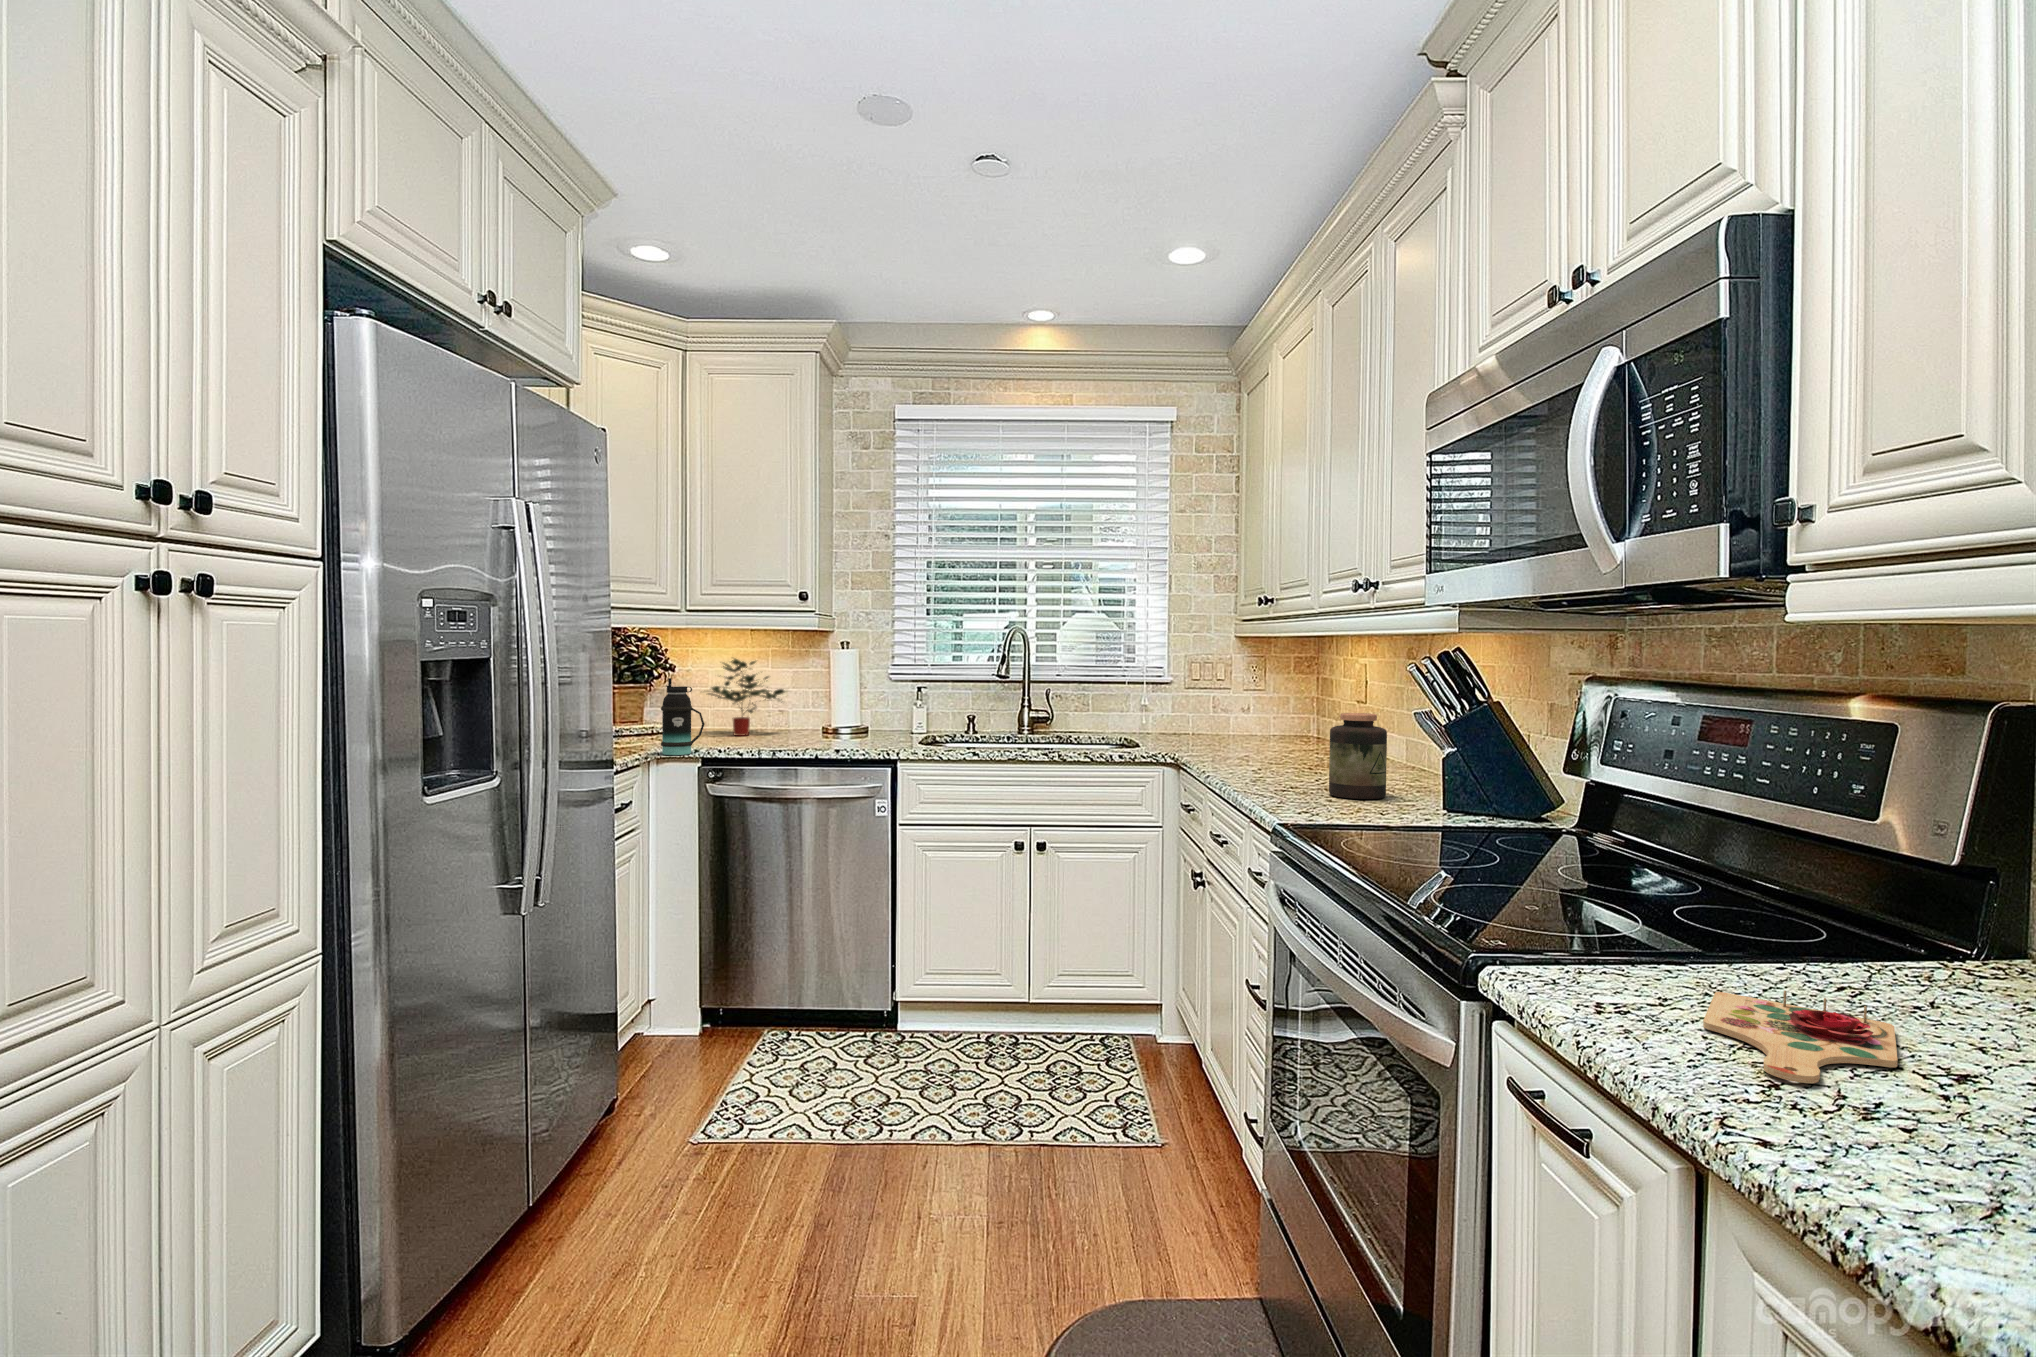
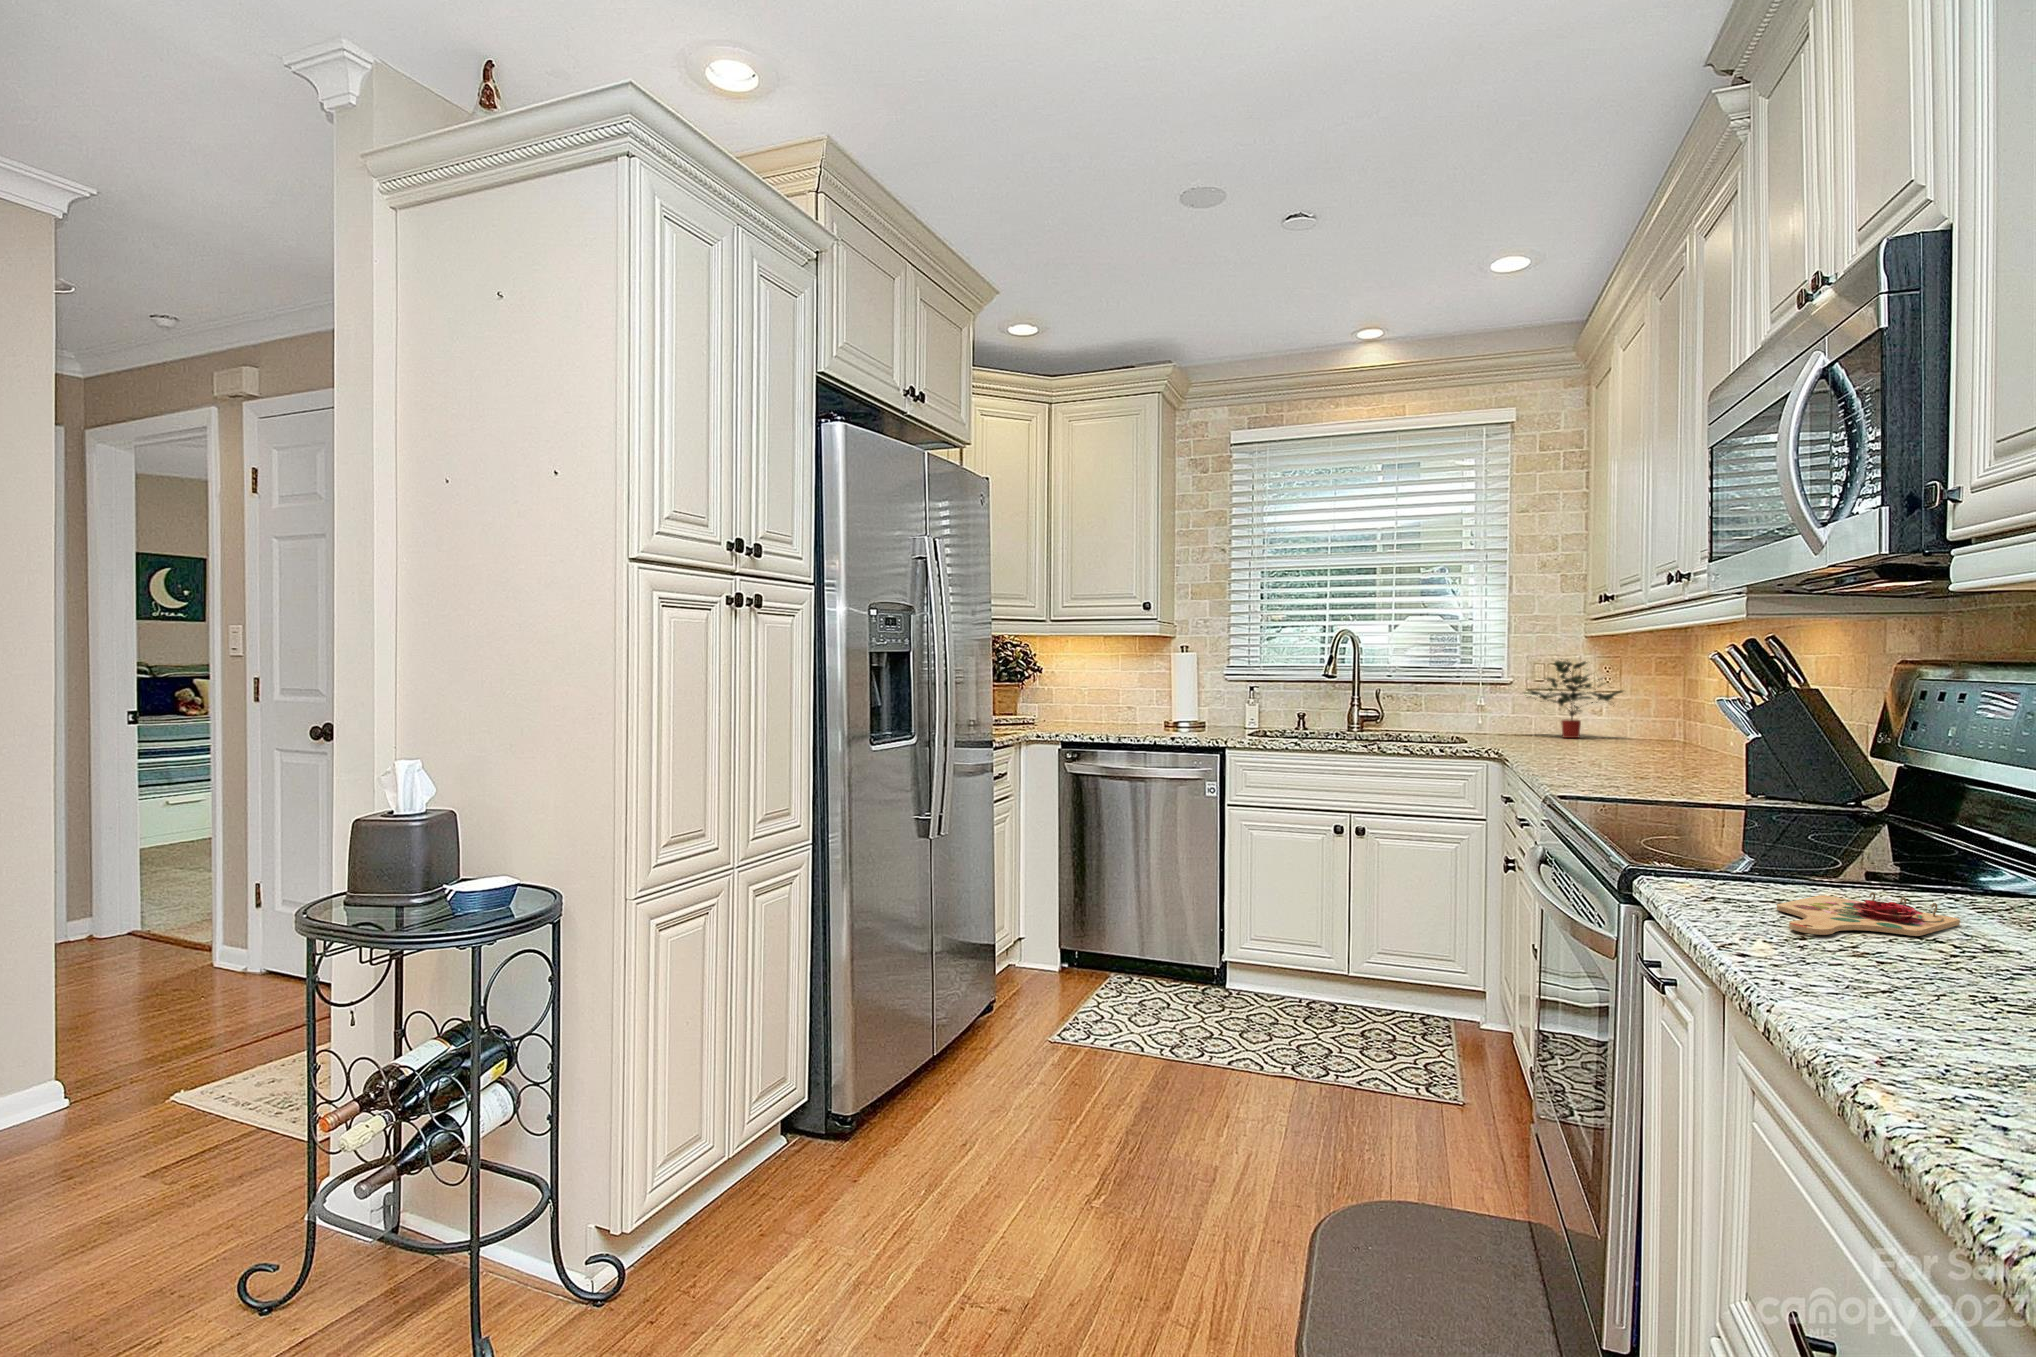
potted plant: present [708,659,785,736] -> present [1527,659,1623,738]
bottle: present [661,678,705,755] -> none [1030,675,1064,738]
jar: present [1329,713,1387,799] -> none [1629,702,1691,784]

